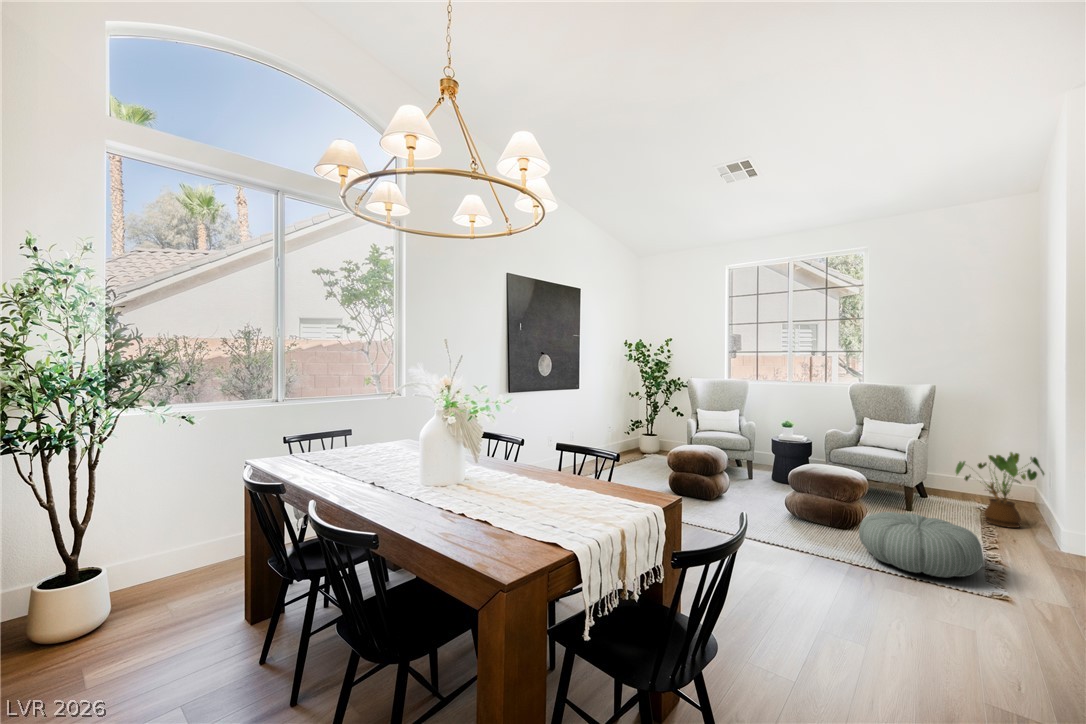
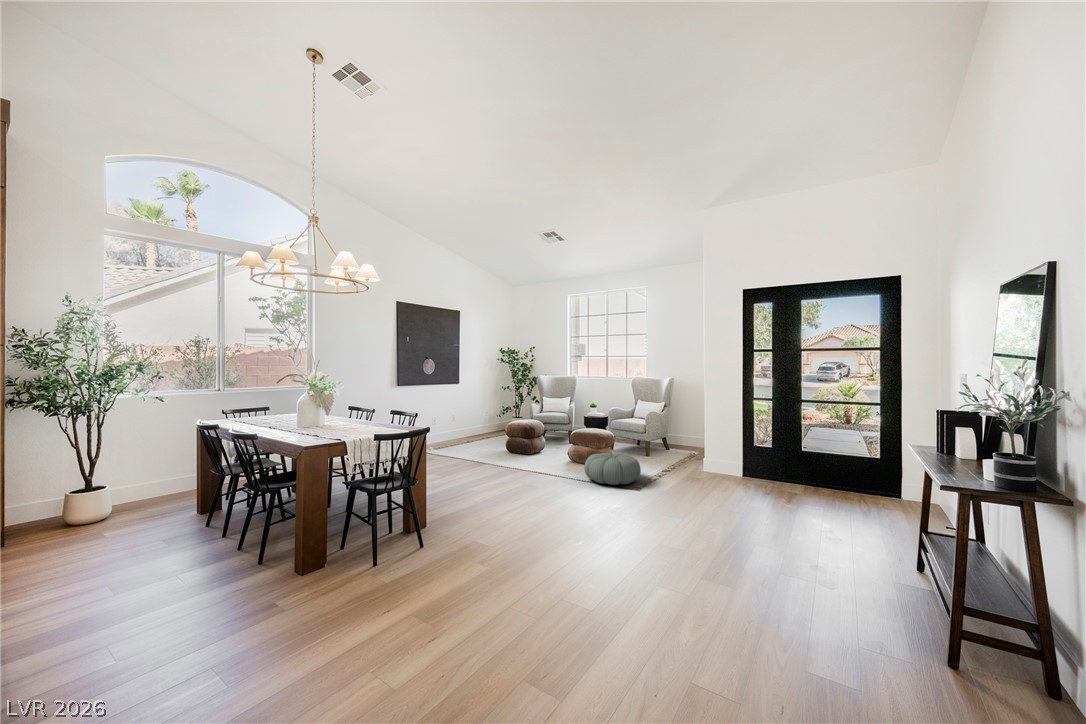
house plant: present [956,452,1044,528] -> none [665,419,704,464]

